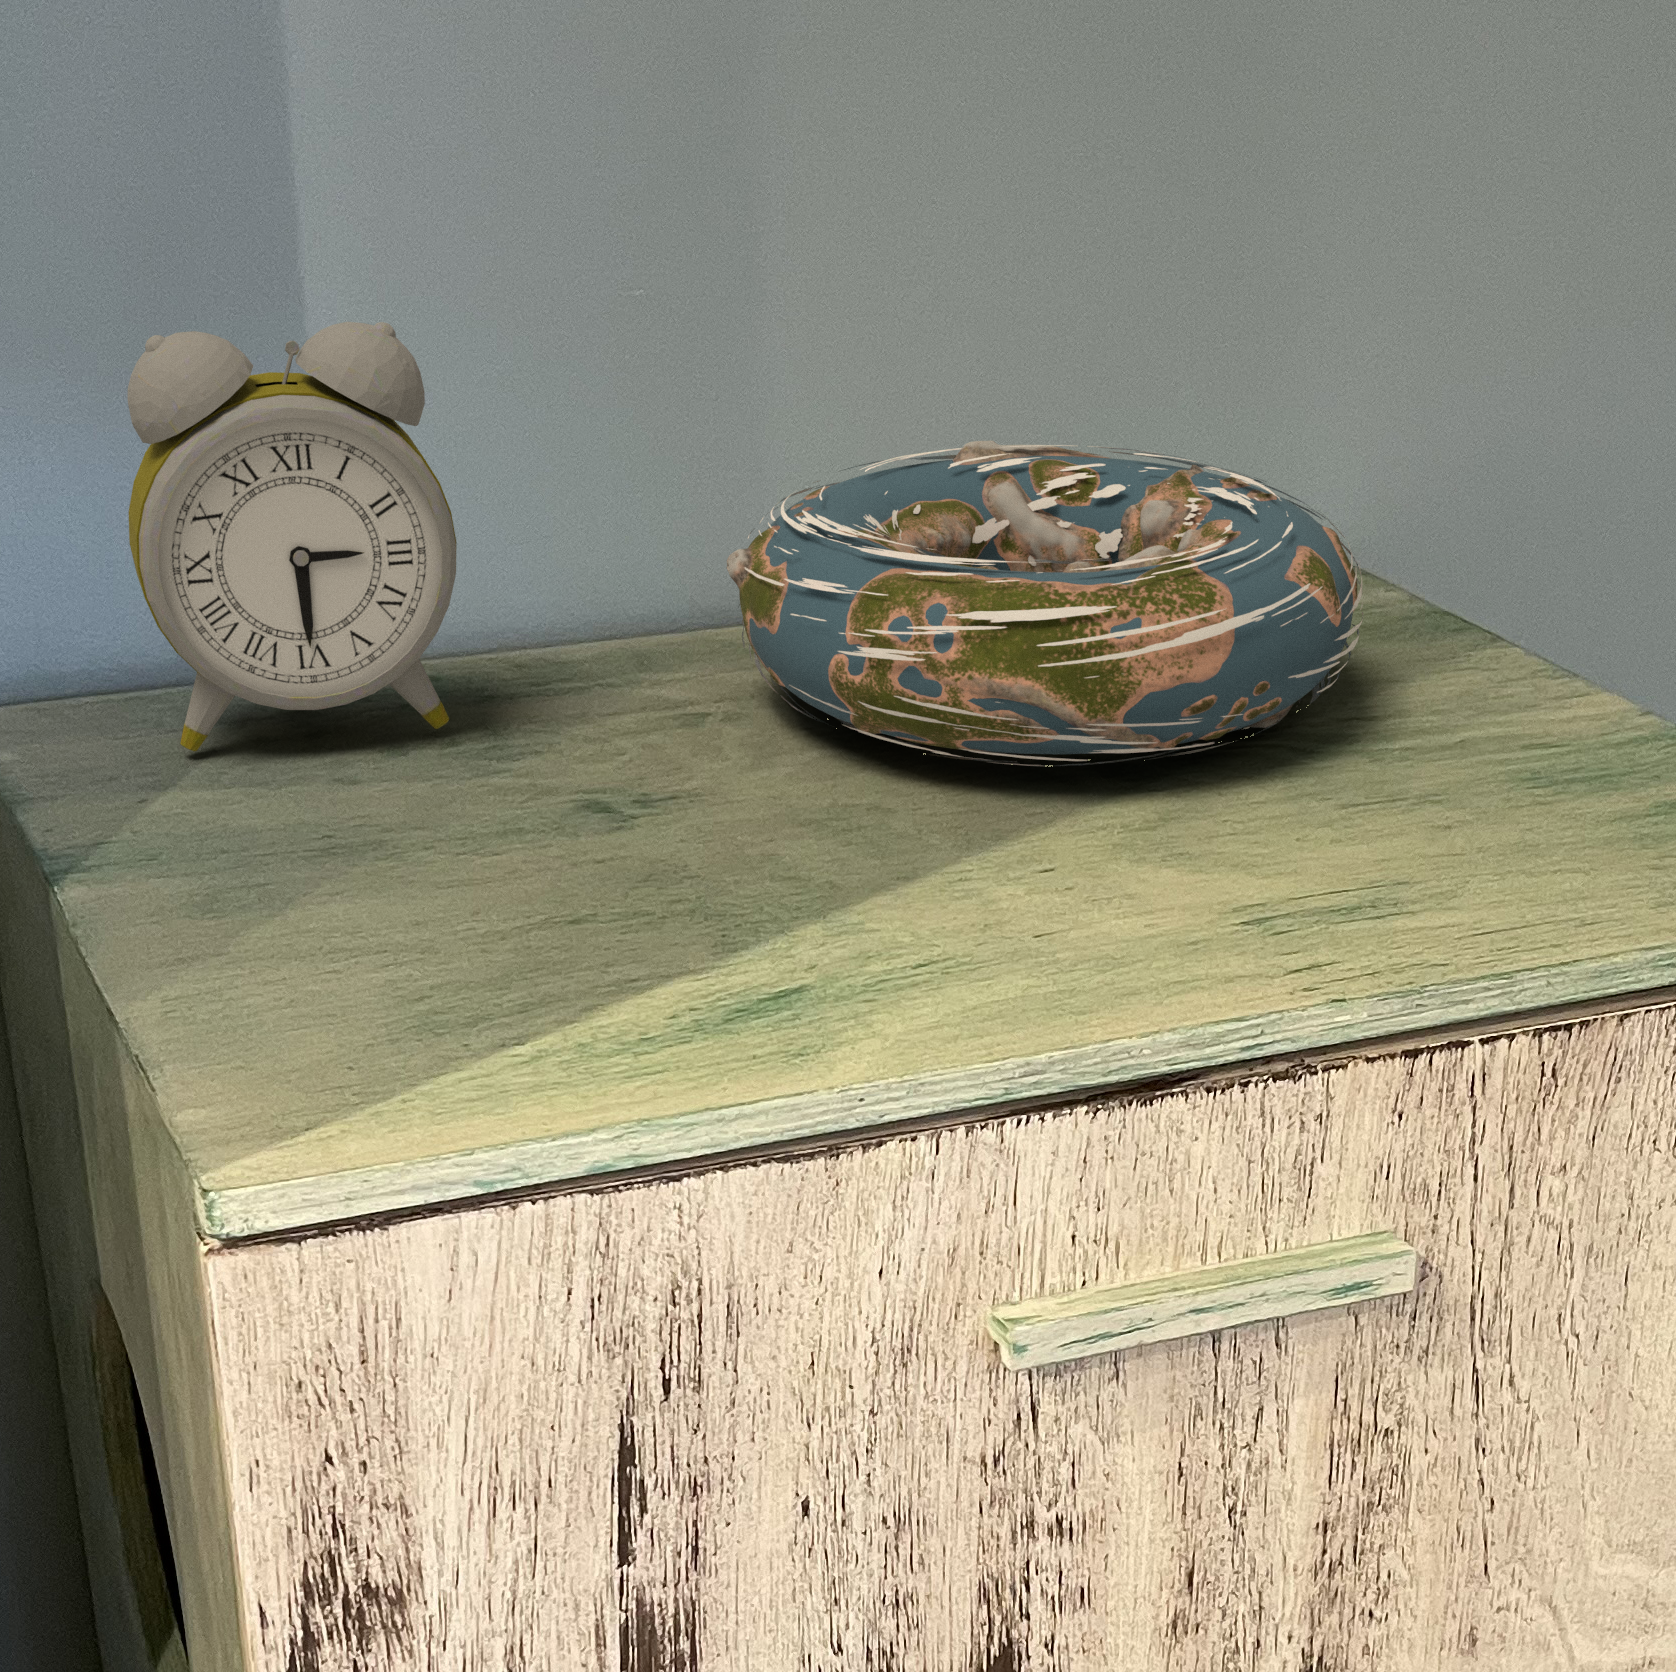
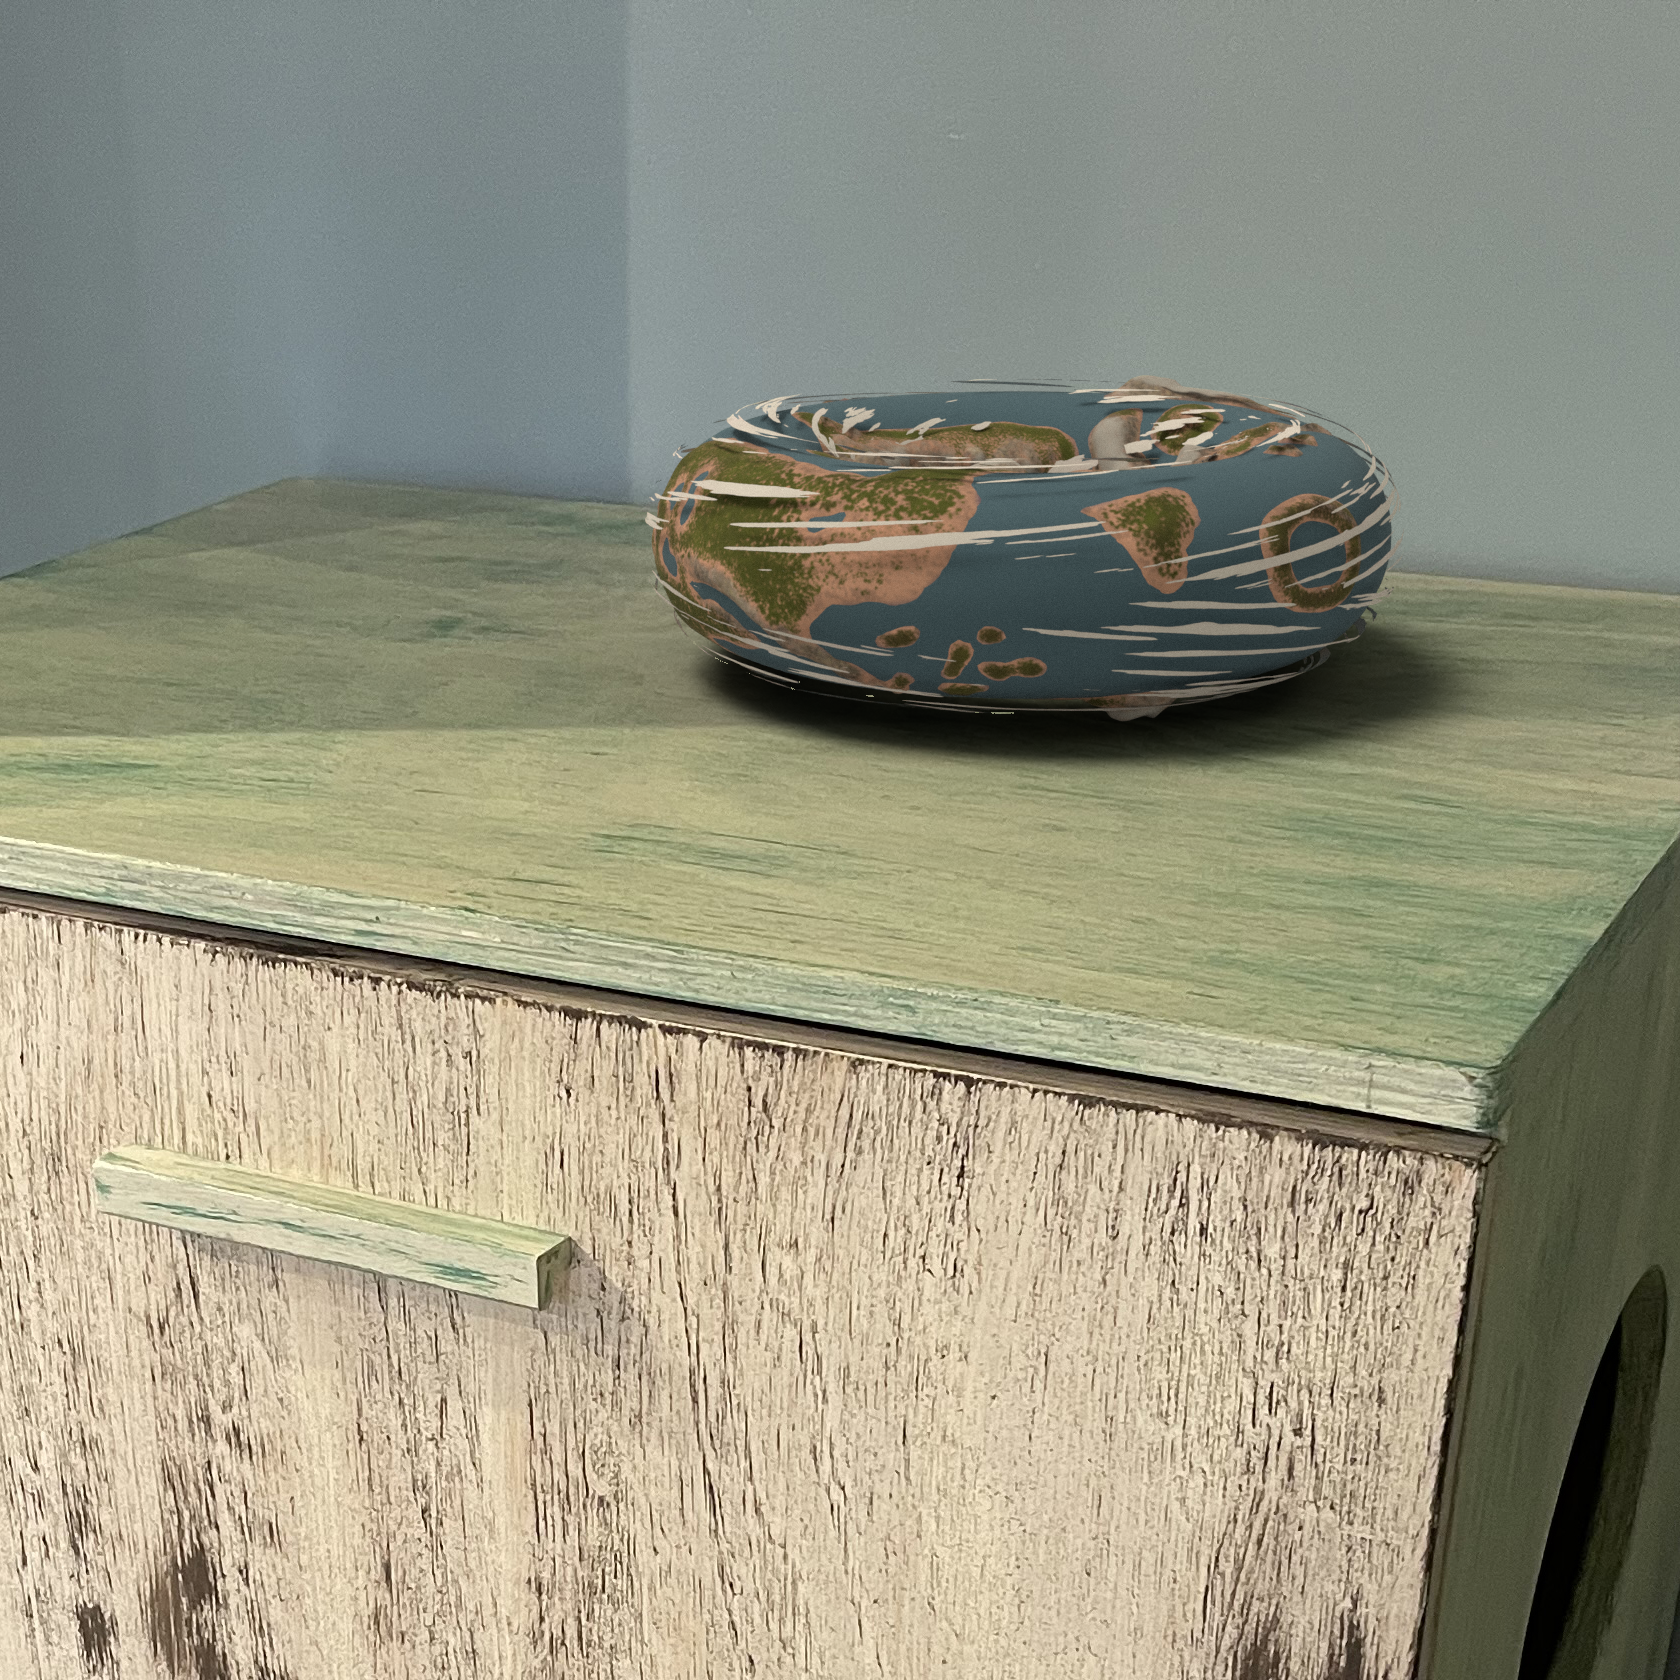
alarm clock: present [128,322,457,751] -> none [231,132,541,570]

